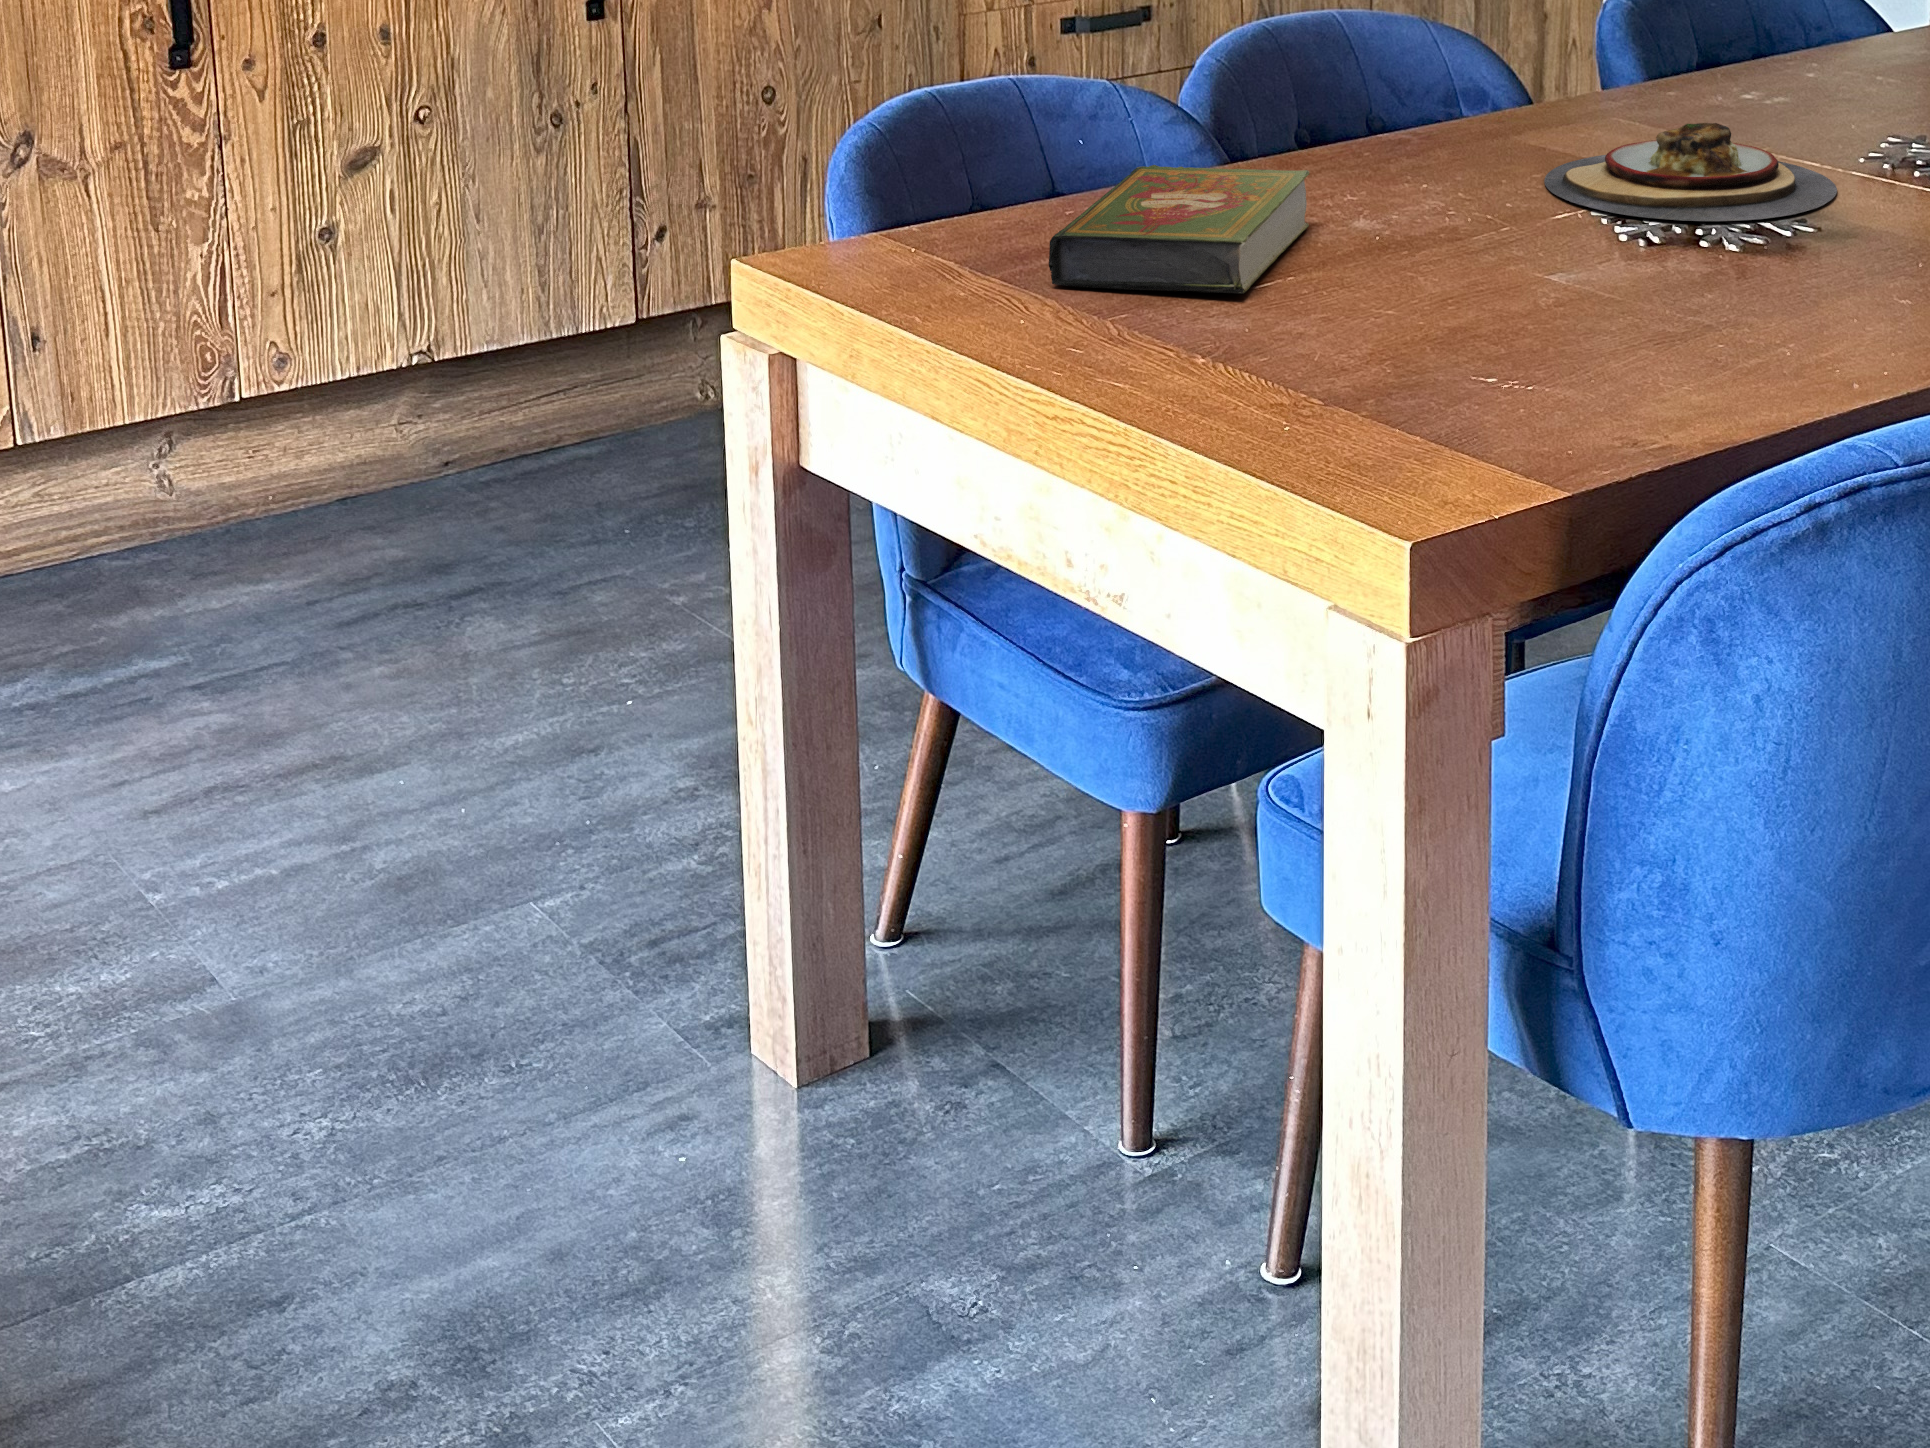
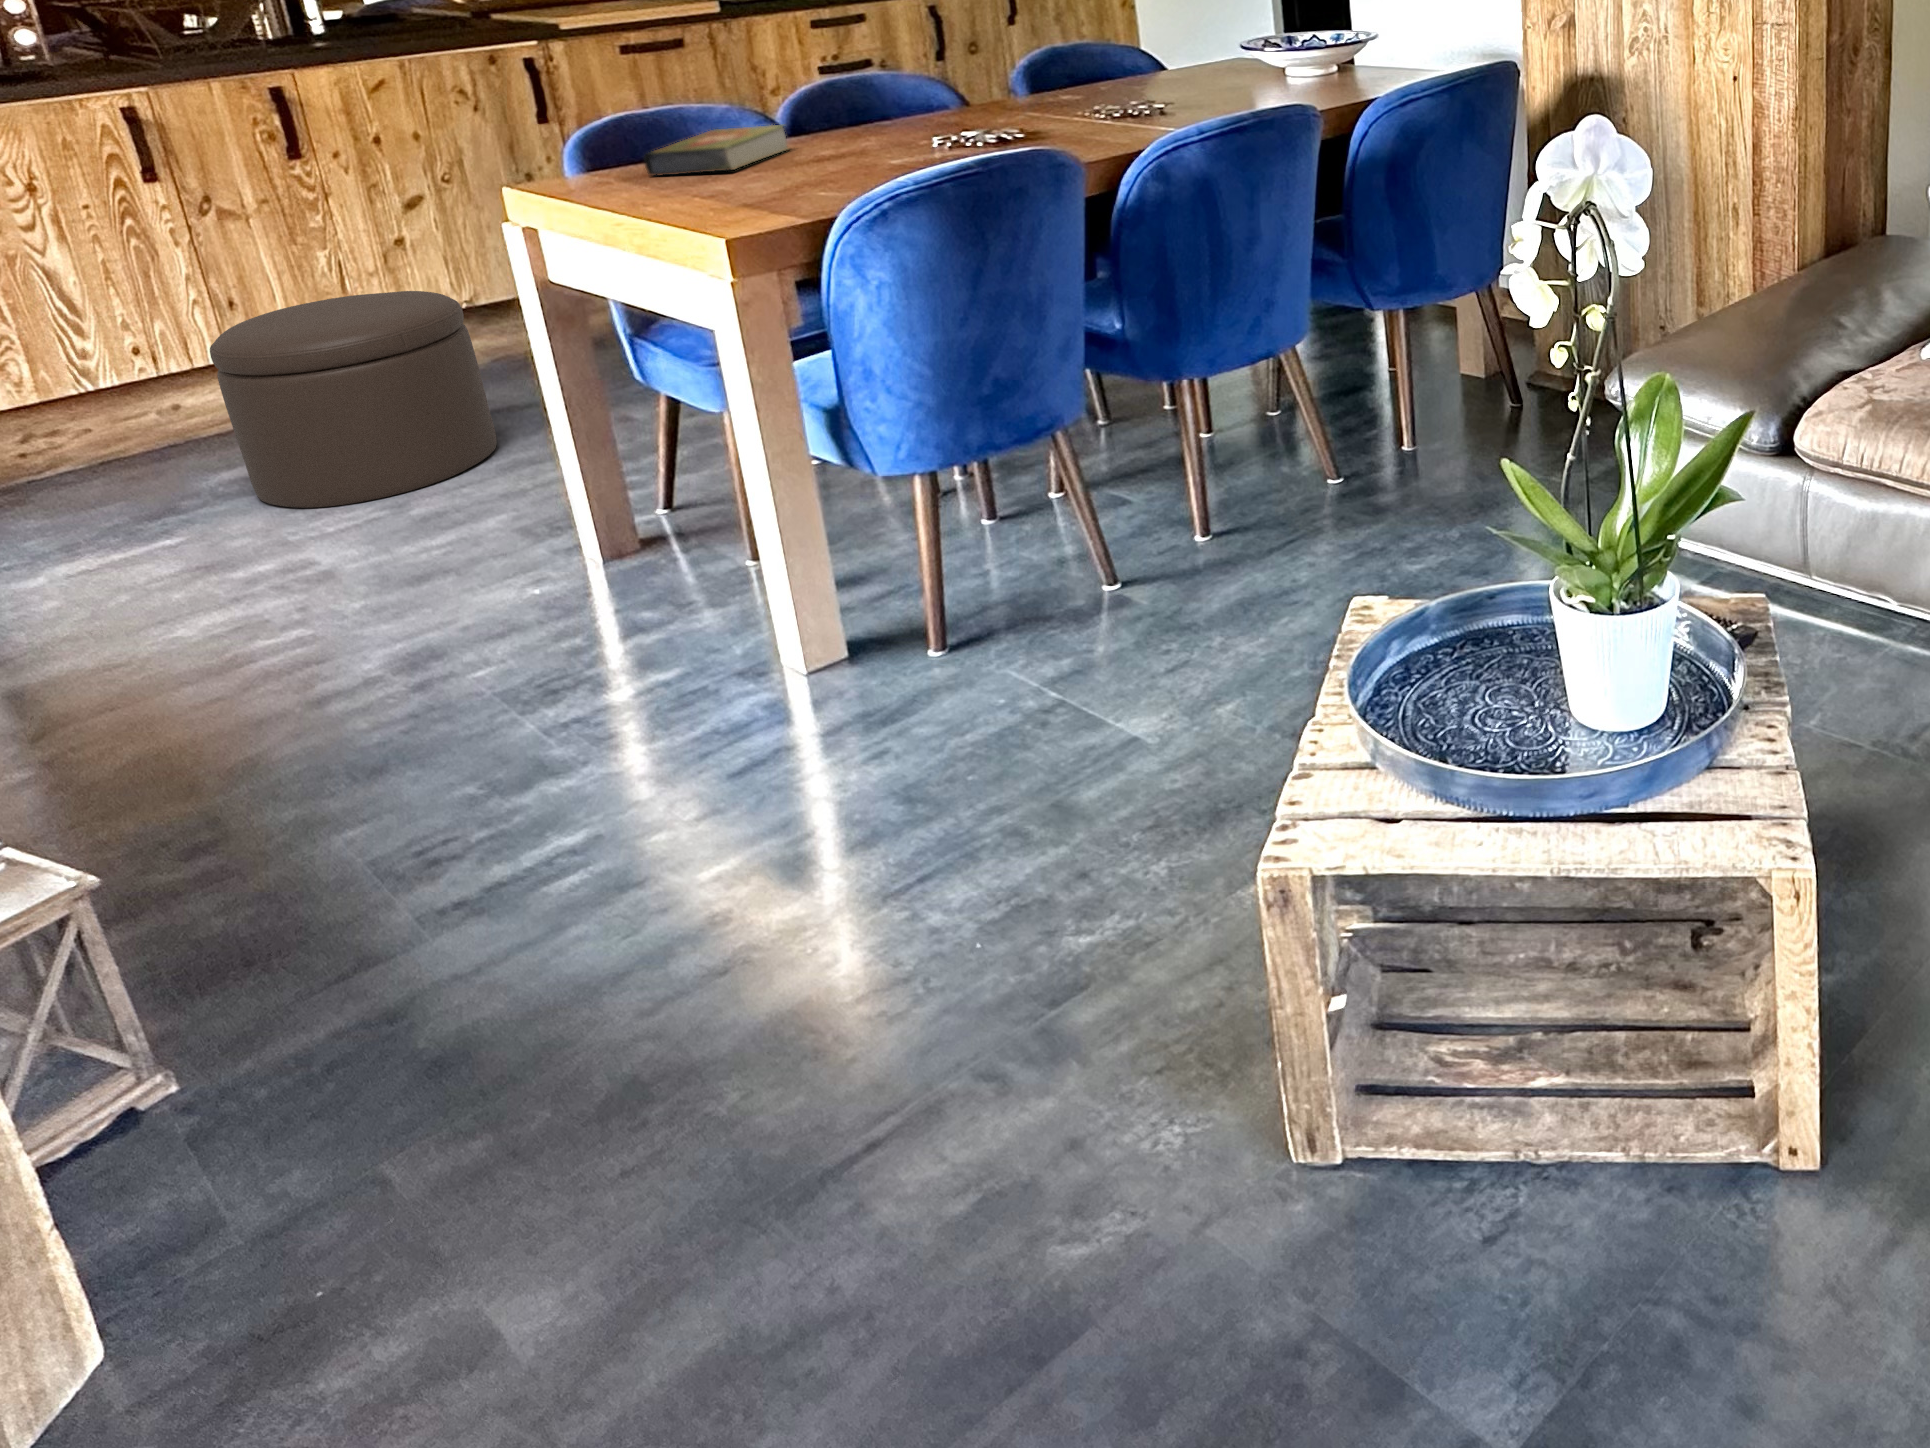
plate: present [1544,123,1837,221] -> none [915,95,1046,134]
ottoman: none [38,374,499,836] -> present [210,291,497,508]

